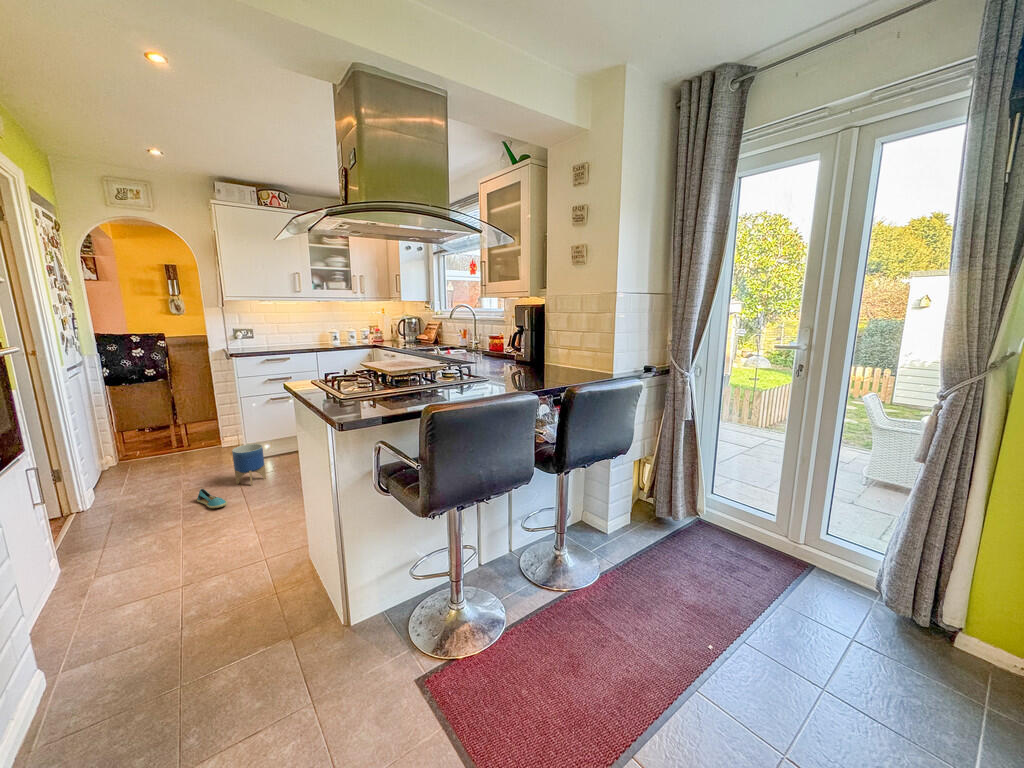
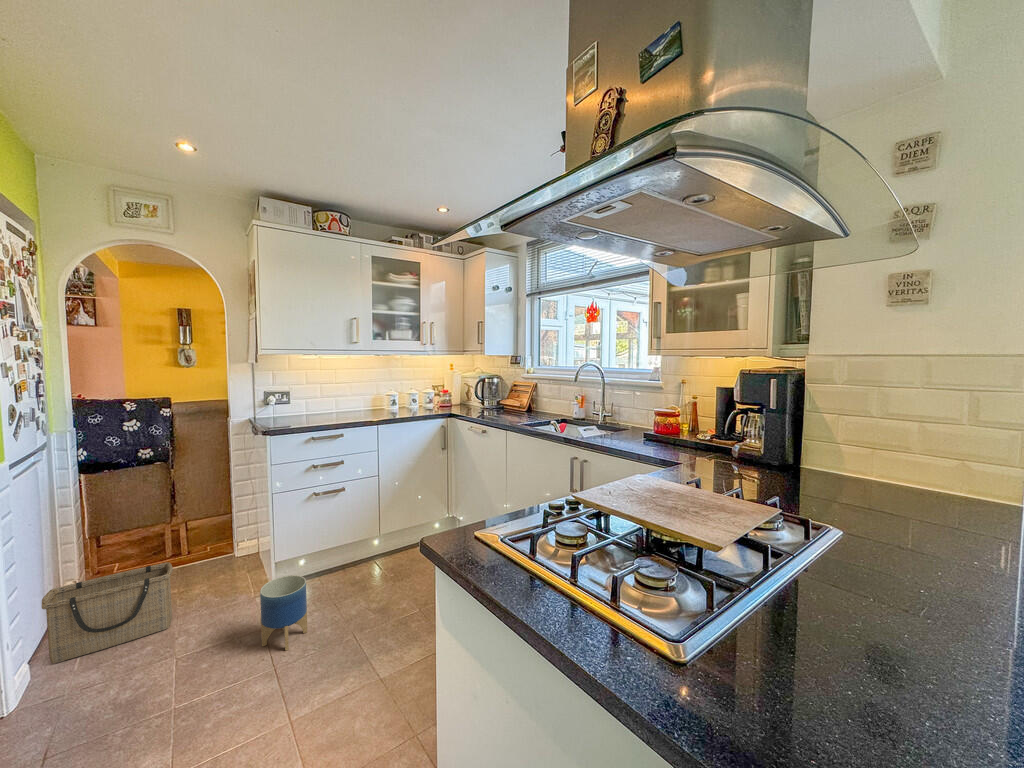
basket: none [95,439,179,492] -> present [42,562,173,663]
shoe: present [197,489,227,508] -> none [198,670,251,718]

